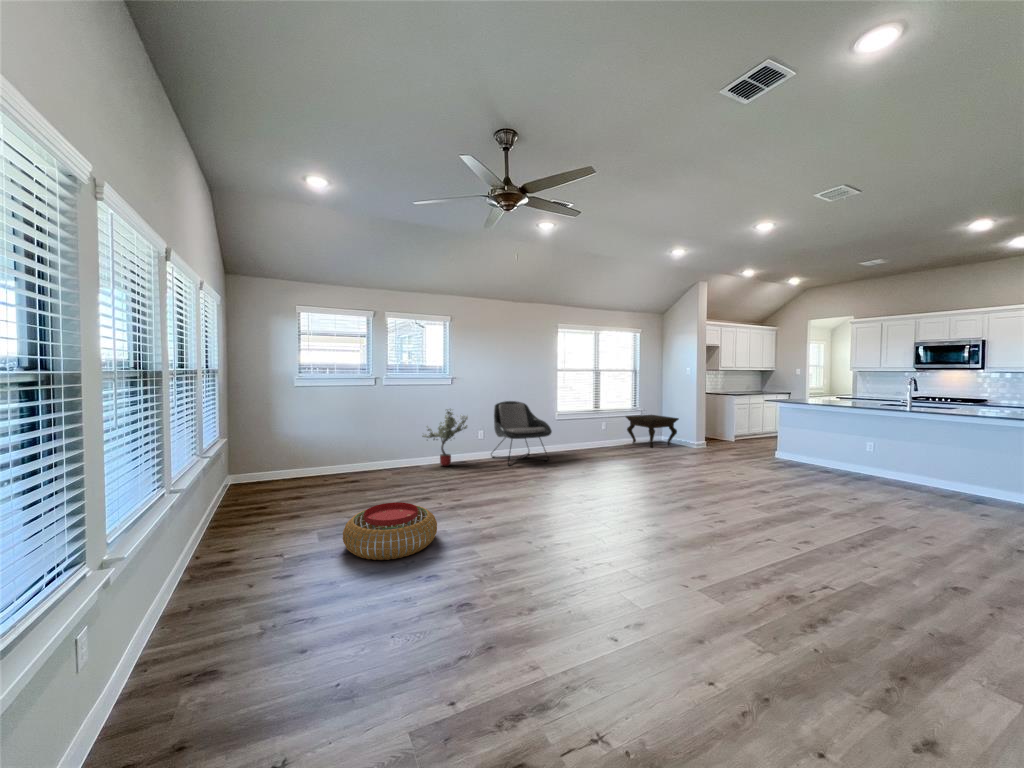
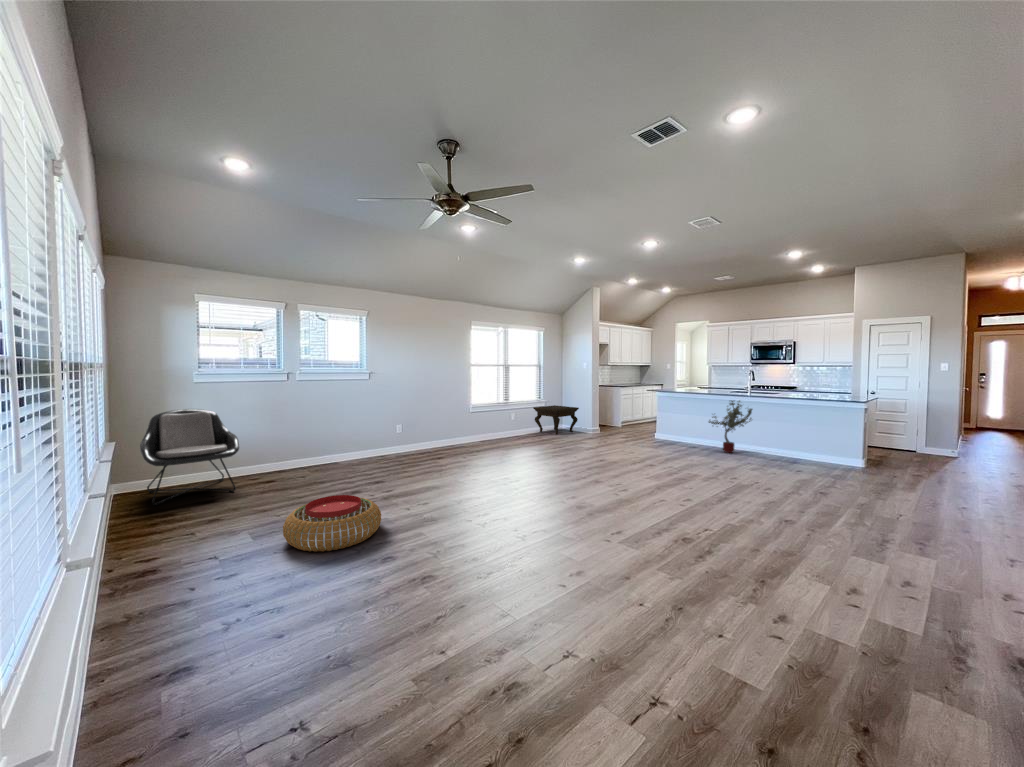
lounge chair: present [491,401,552,466] -> present [140,409,239,506]
potted tree: present [422,409,468,466] -> present [709,401,752,453]

